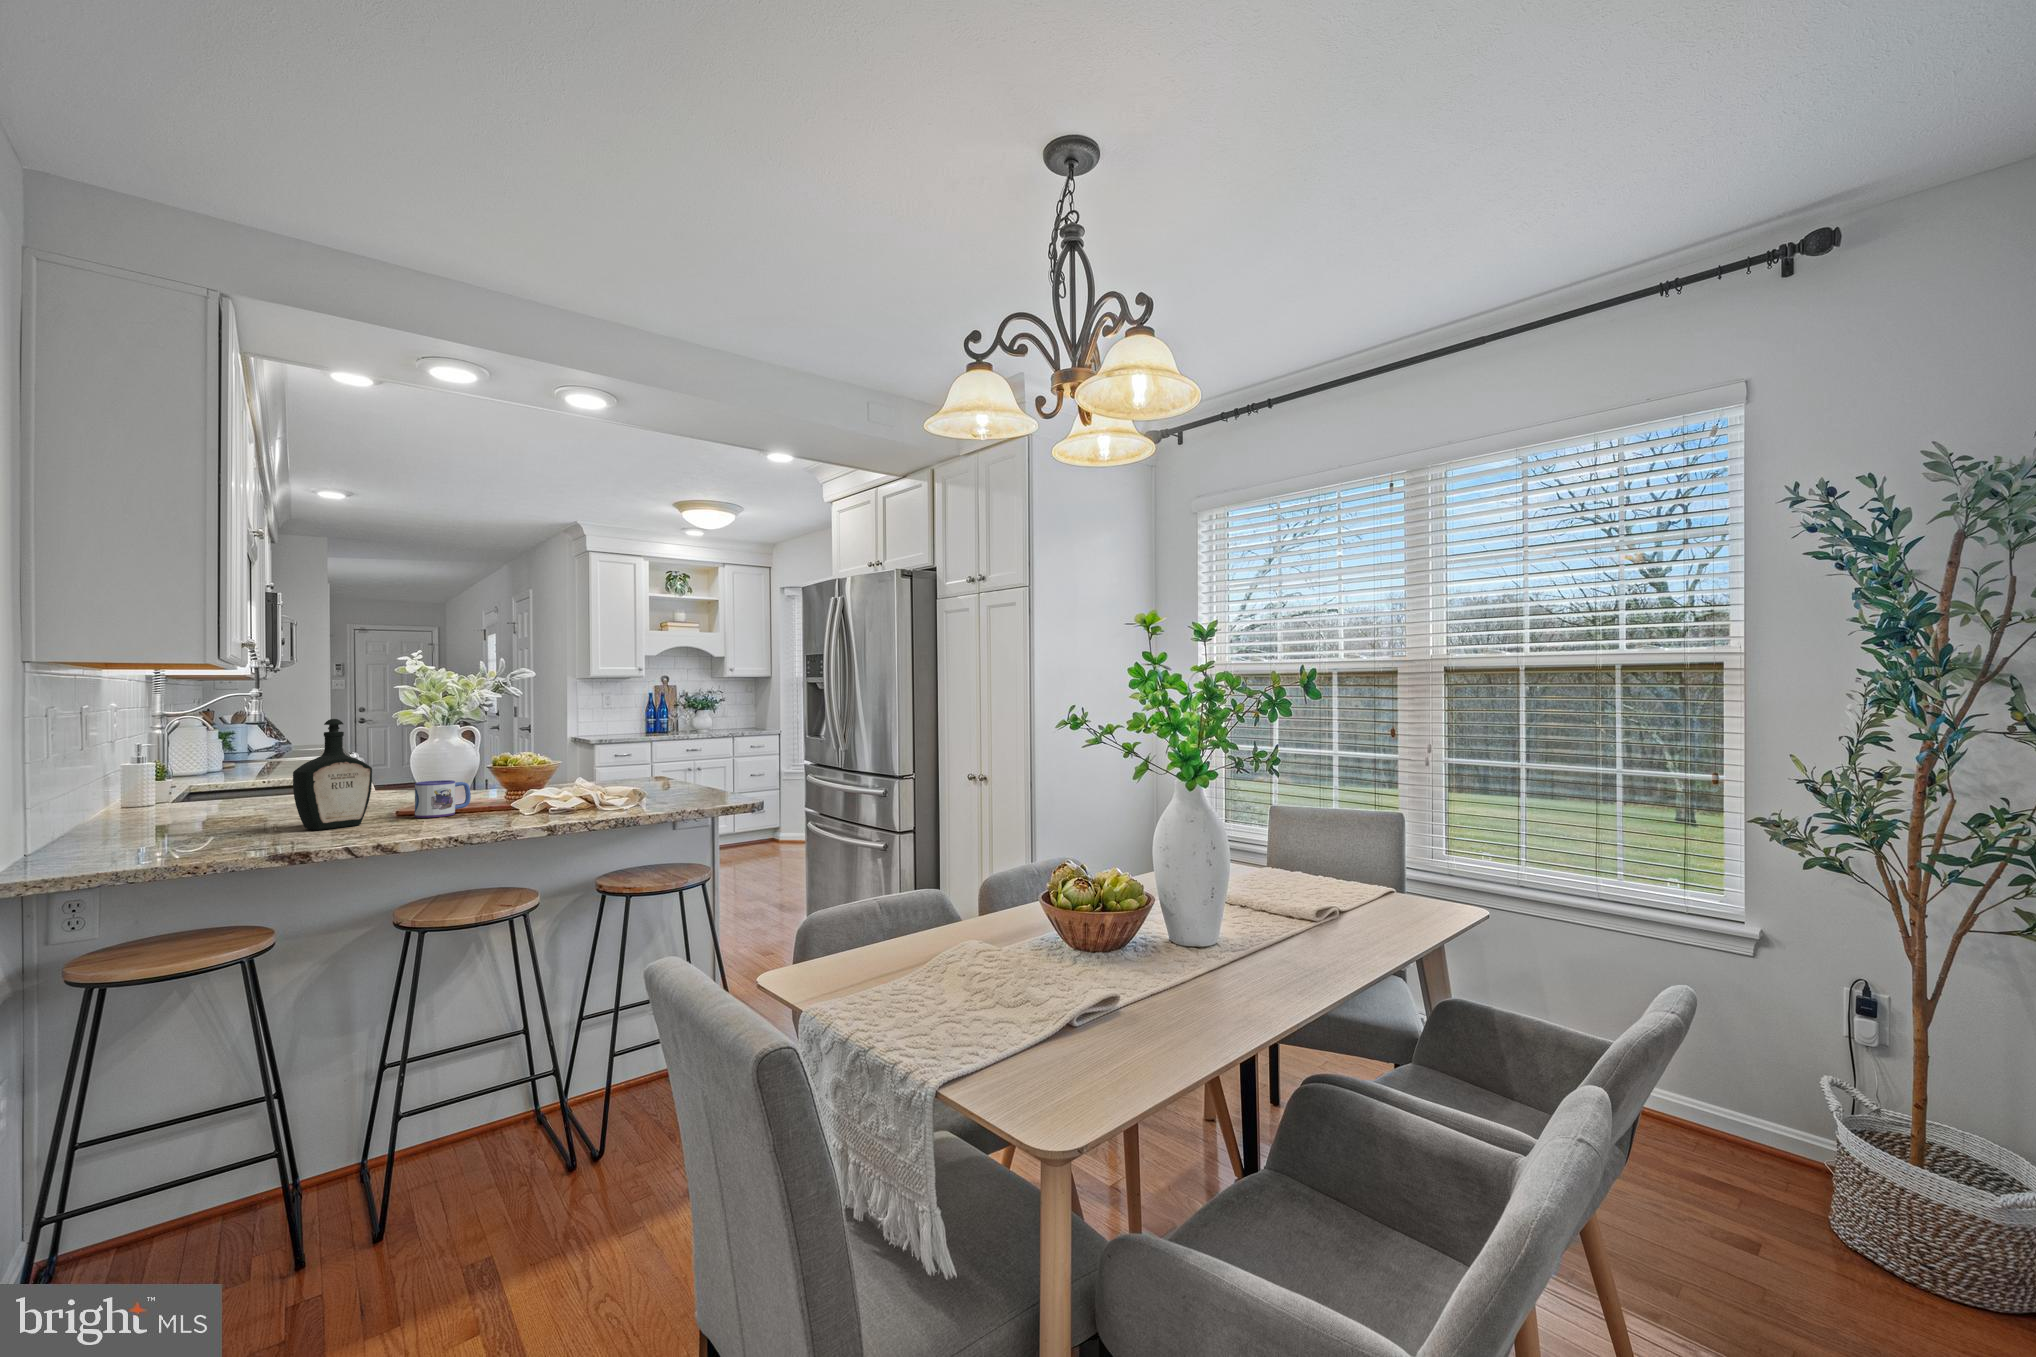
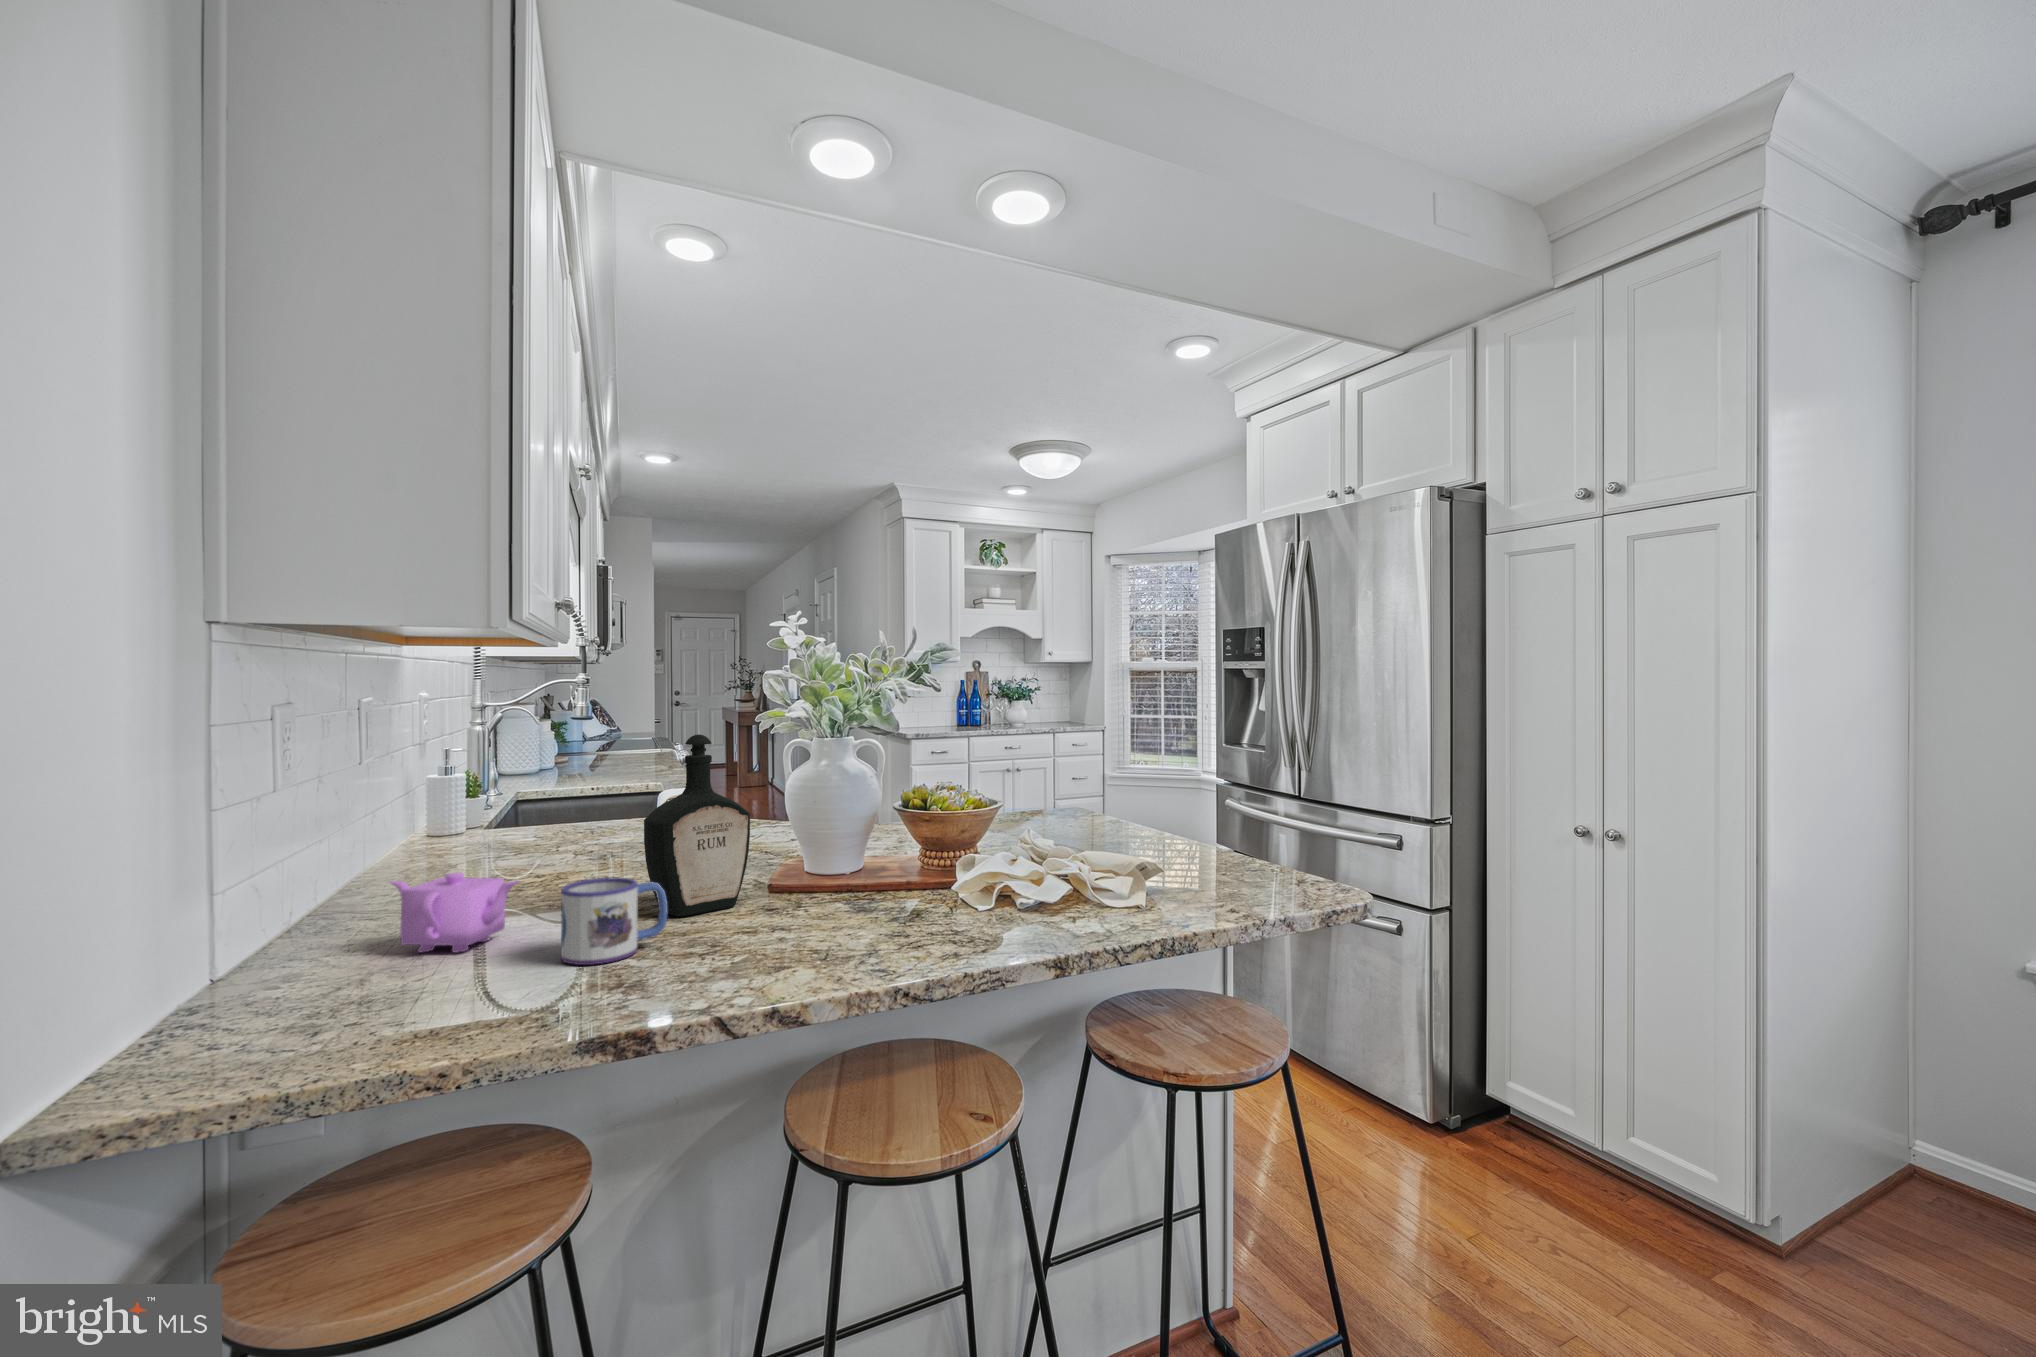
mug: present [415,780,471,818] -> present [561,877,667,965]
teapot: none [103,802,202,849] -> present [390,872,518,953]

